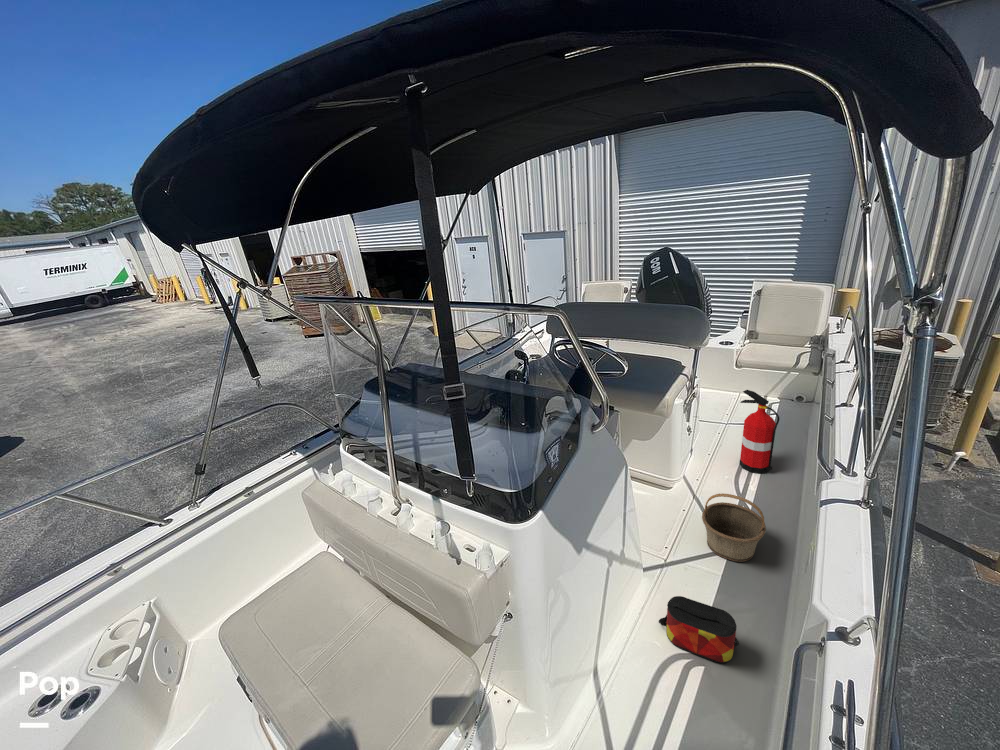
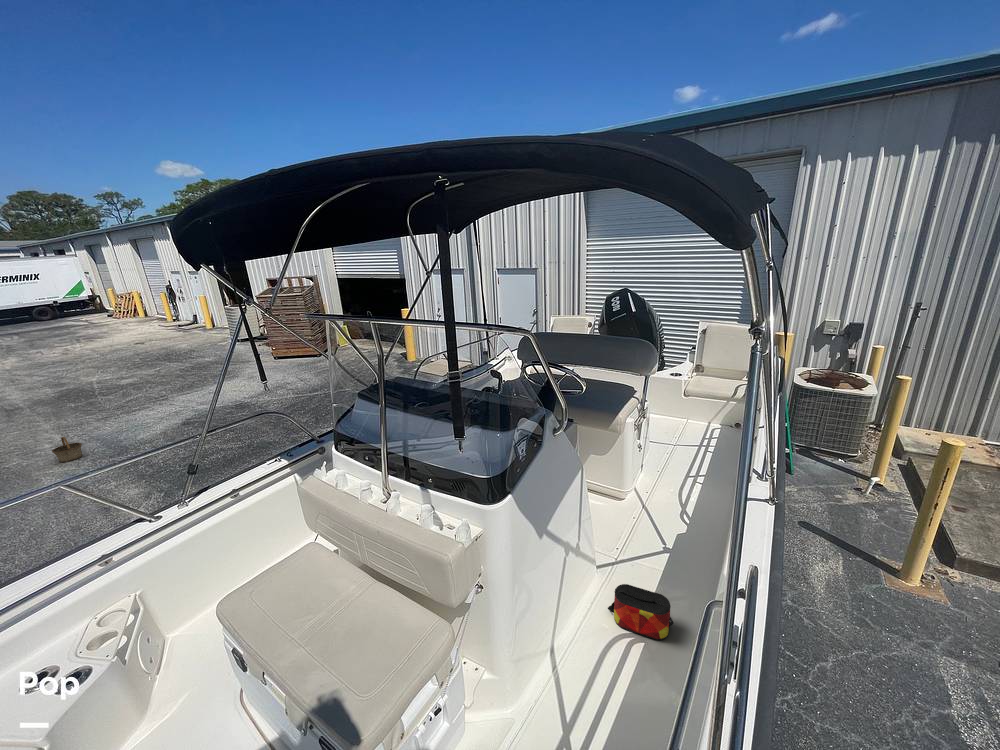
fire extinguisher: present [740,390,779,473] -> none [685,414,716,488]
basket: present [702,493,766,562] -> present [52,437,82,462]

